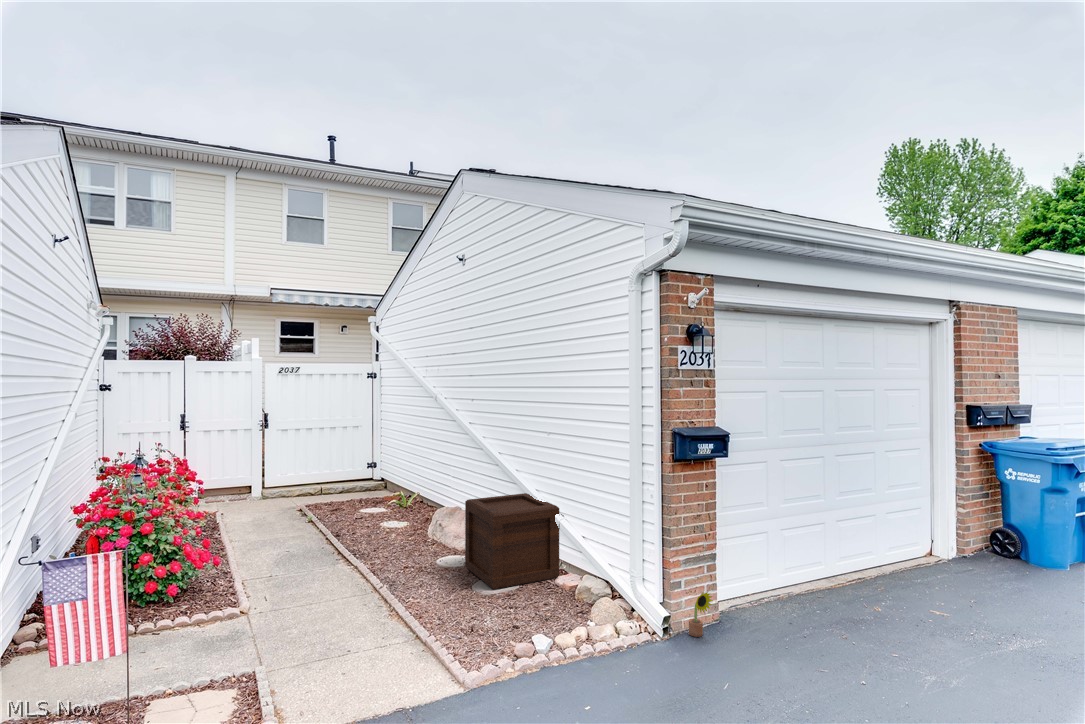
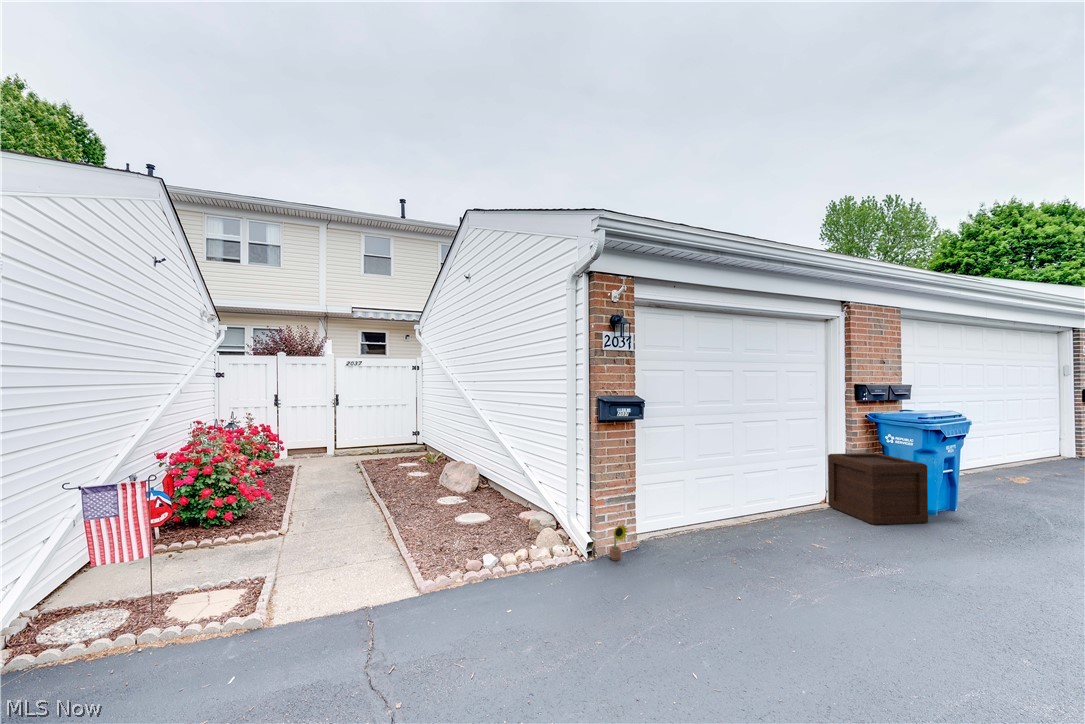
wooden crate: present [465,493,559,590] -> present [828,453,928,525]

